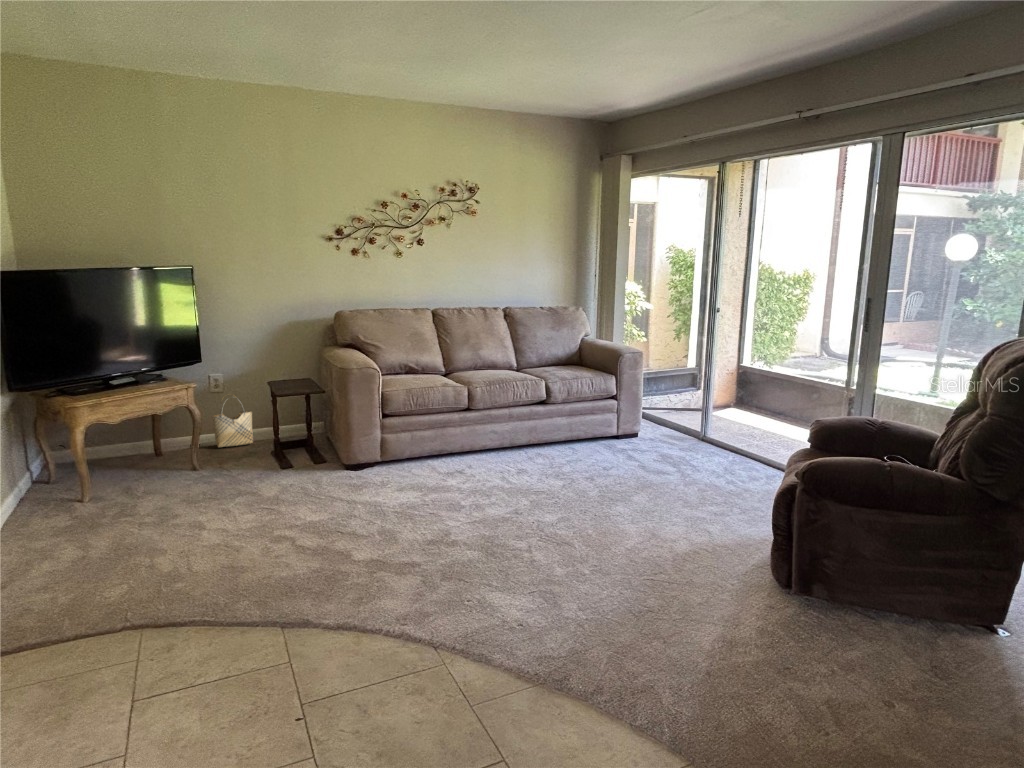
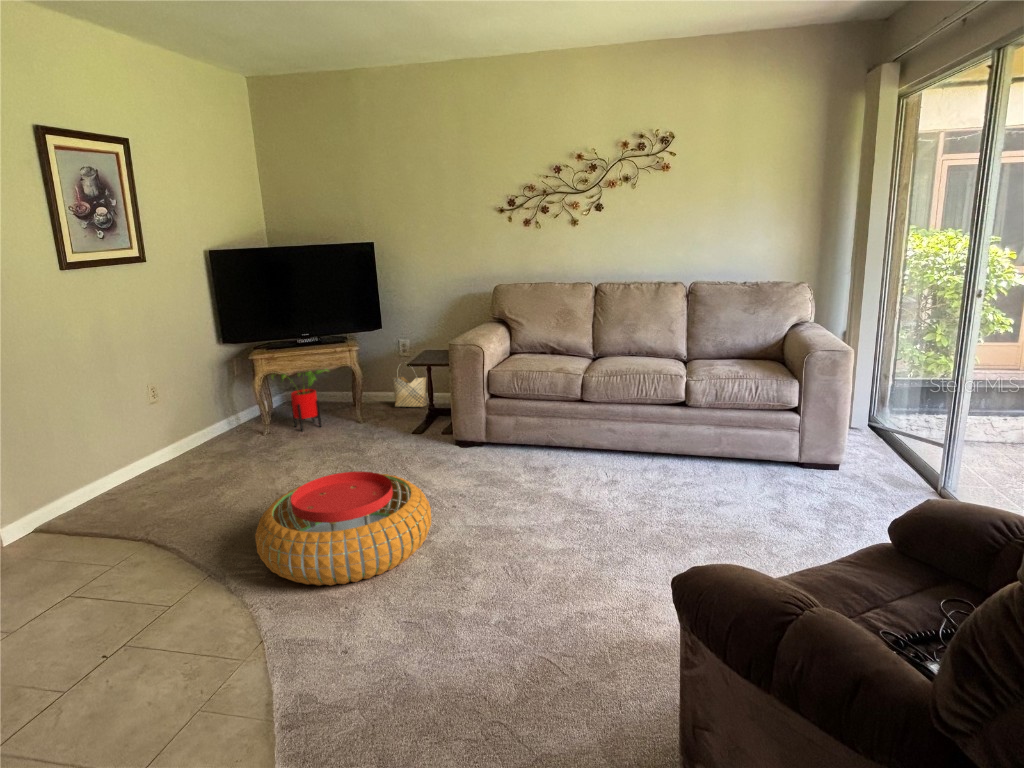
house plant: none [91,384,171,488] -> present [271,369,329,431]
pouf: none [307,488,471,593] -> present [255,472,432,586]

